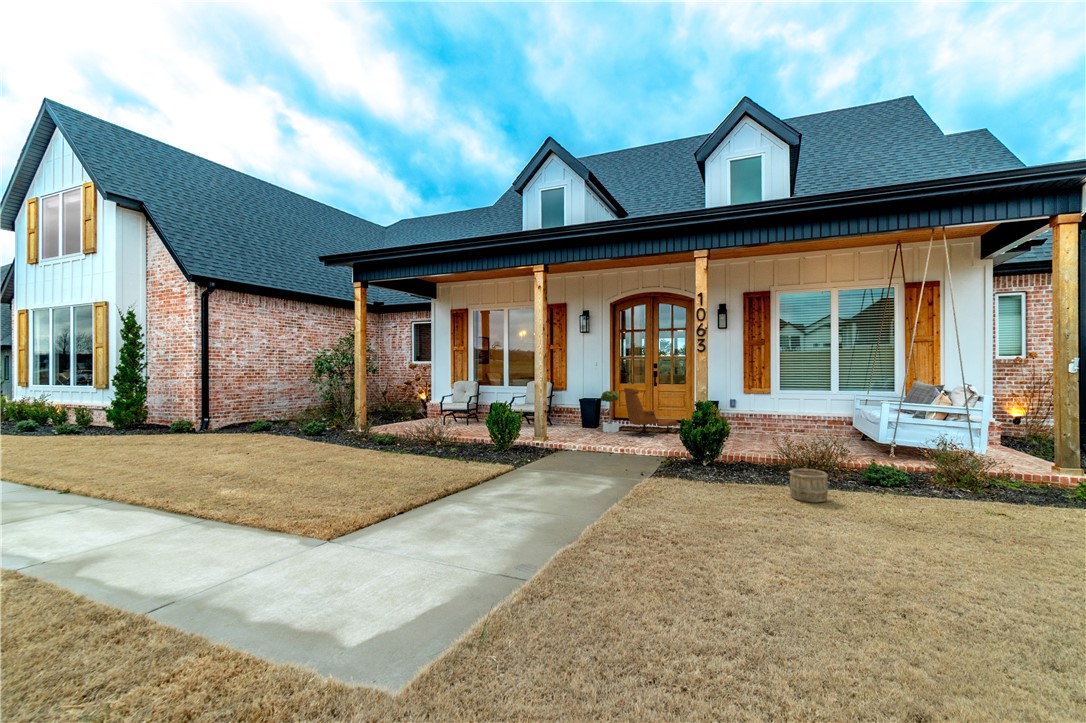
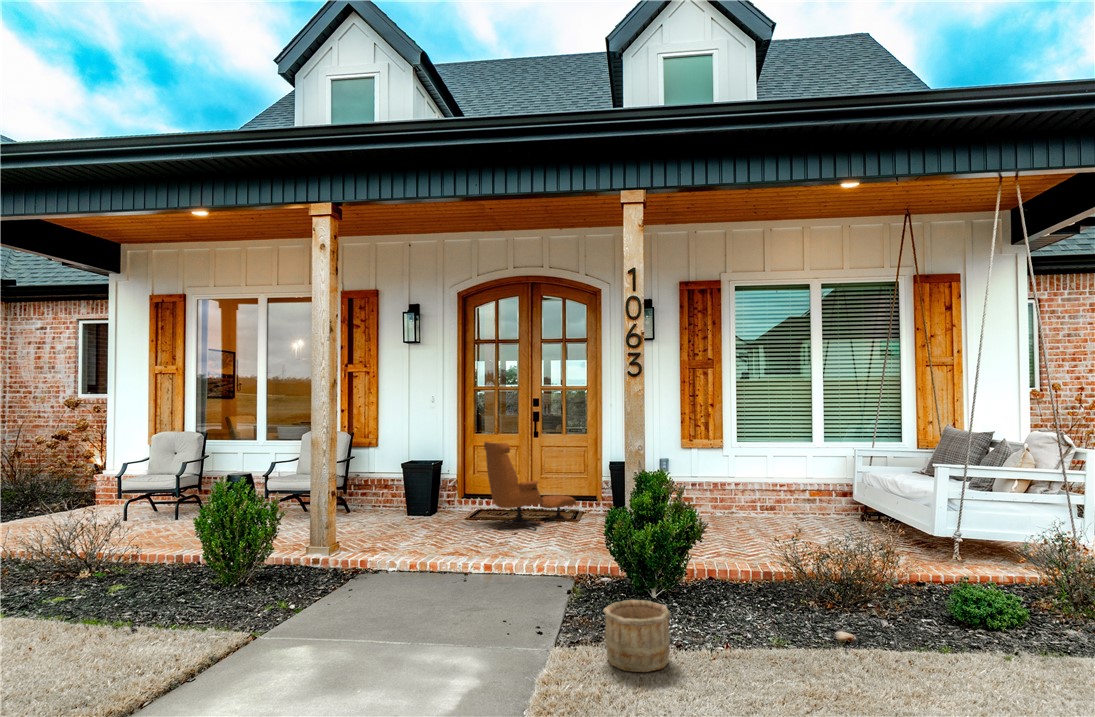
potted tree: present [601,390,619,433] -> none [441,445,474,524]
wooden bucket: present [789,468,828,503] -> present [603,600,671,672]

